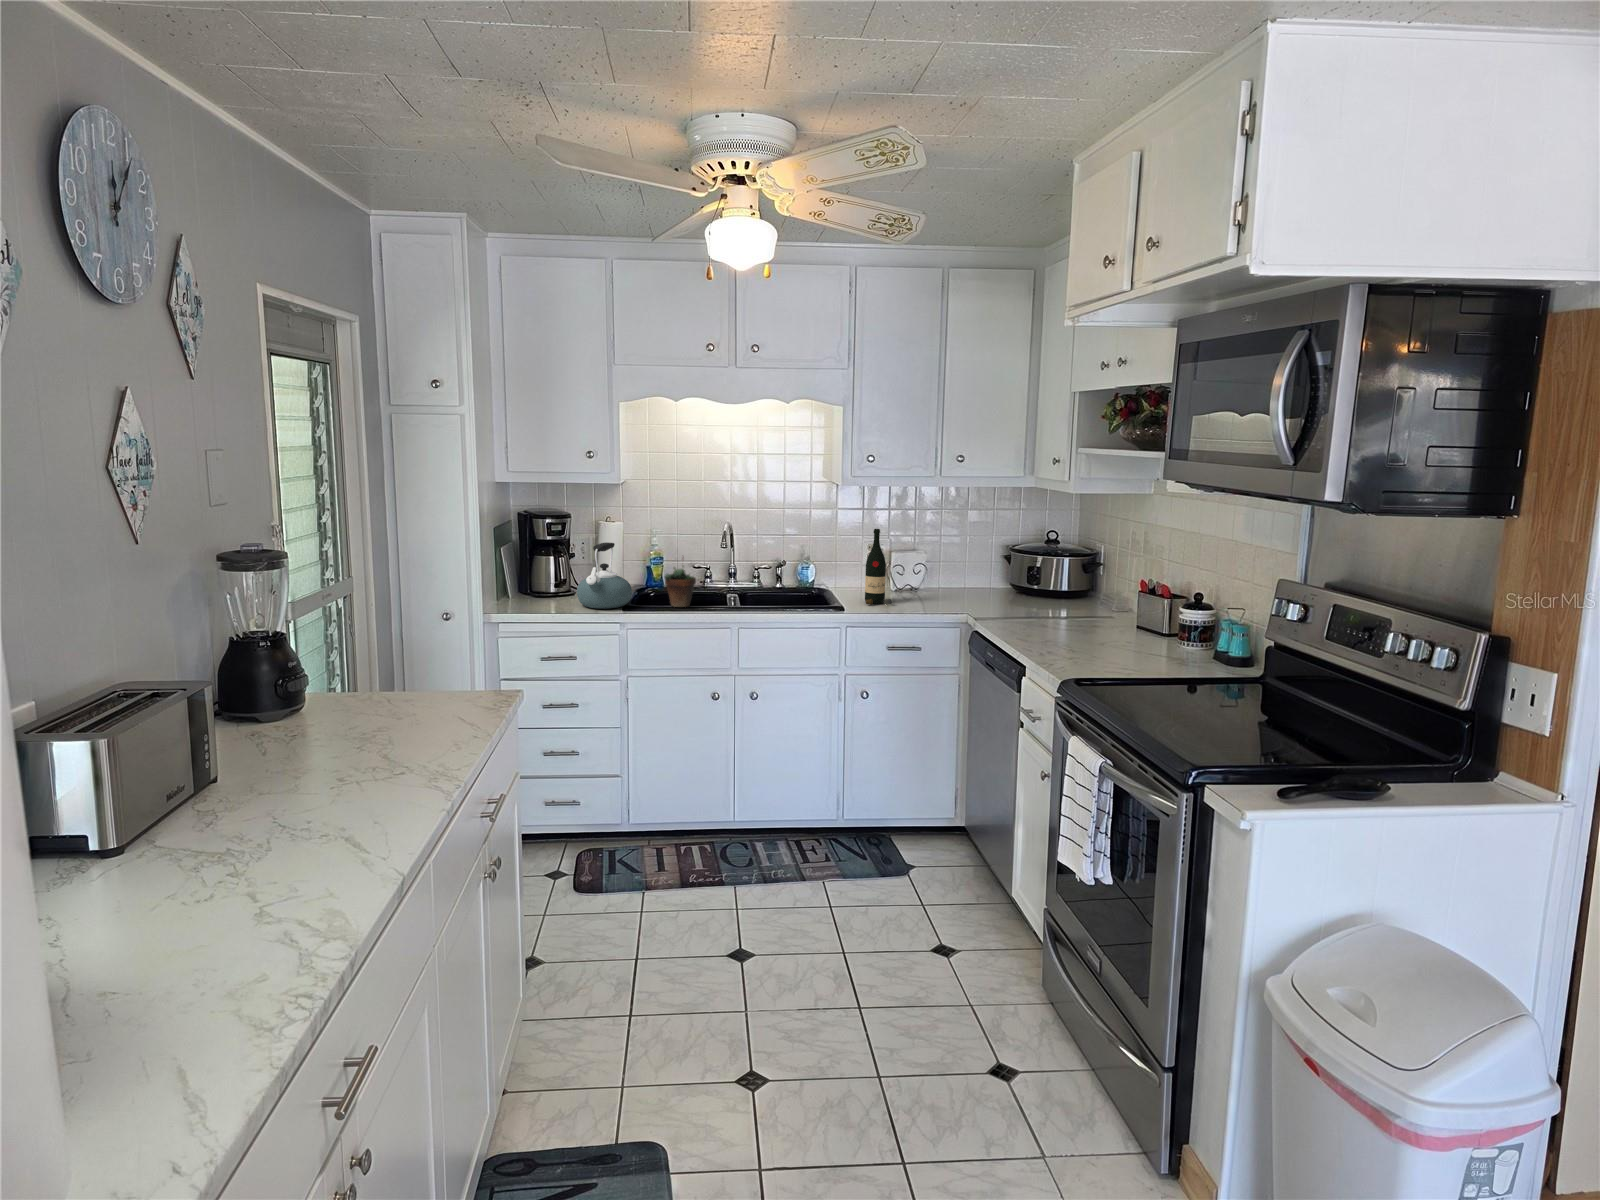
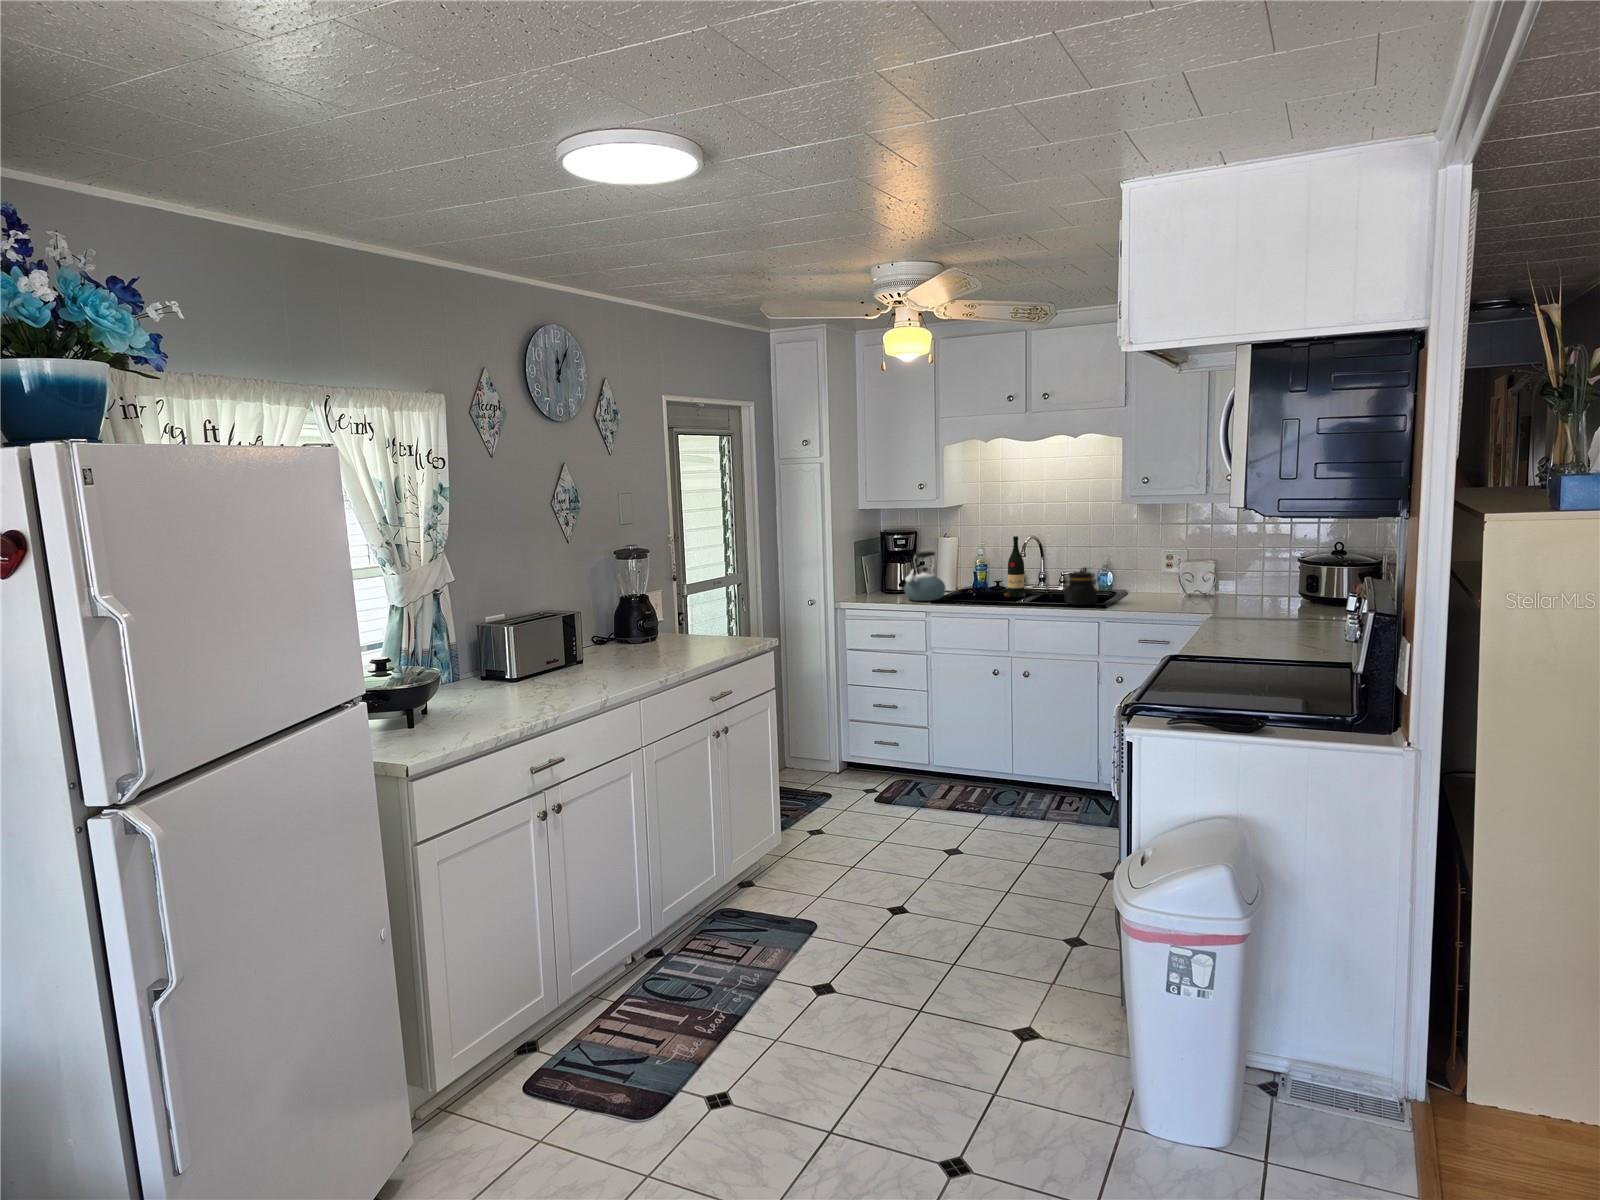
wine bottle: present [865,529,892,605] -> present [1004,536,1025,597]
succulent plant: present [664,557,696,607] -> none [965,561,993,602]
jar: none [785,567,825,608] -> present [1063,572,1098,605]

